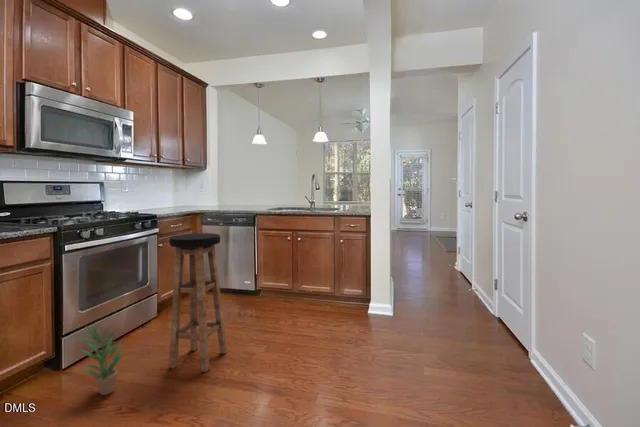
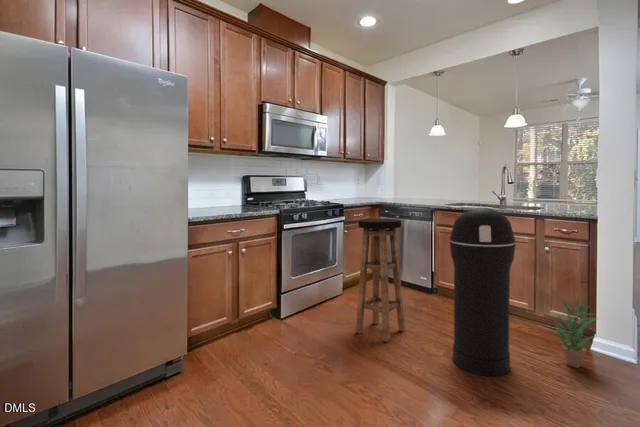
trash can: none [269,223,328,389] -> present [450,208,515,376]
potted plant: present [82,326,124,395] -> present [556,300,596,368]

